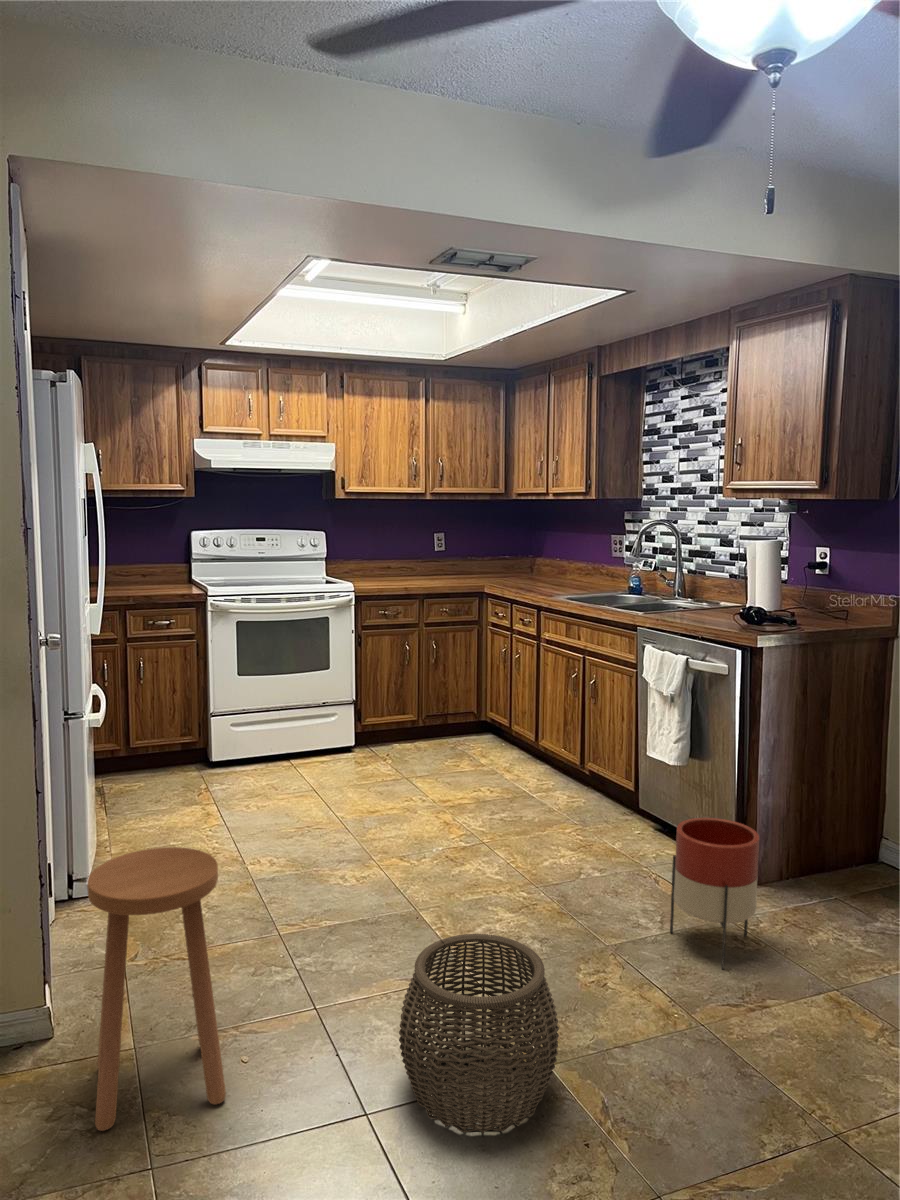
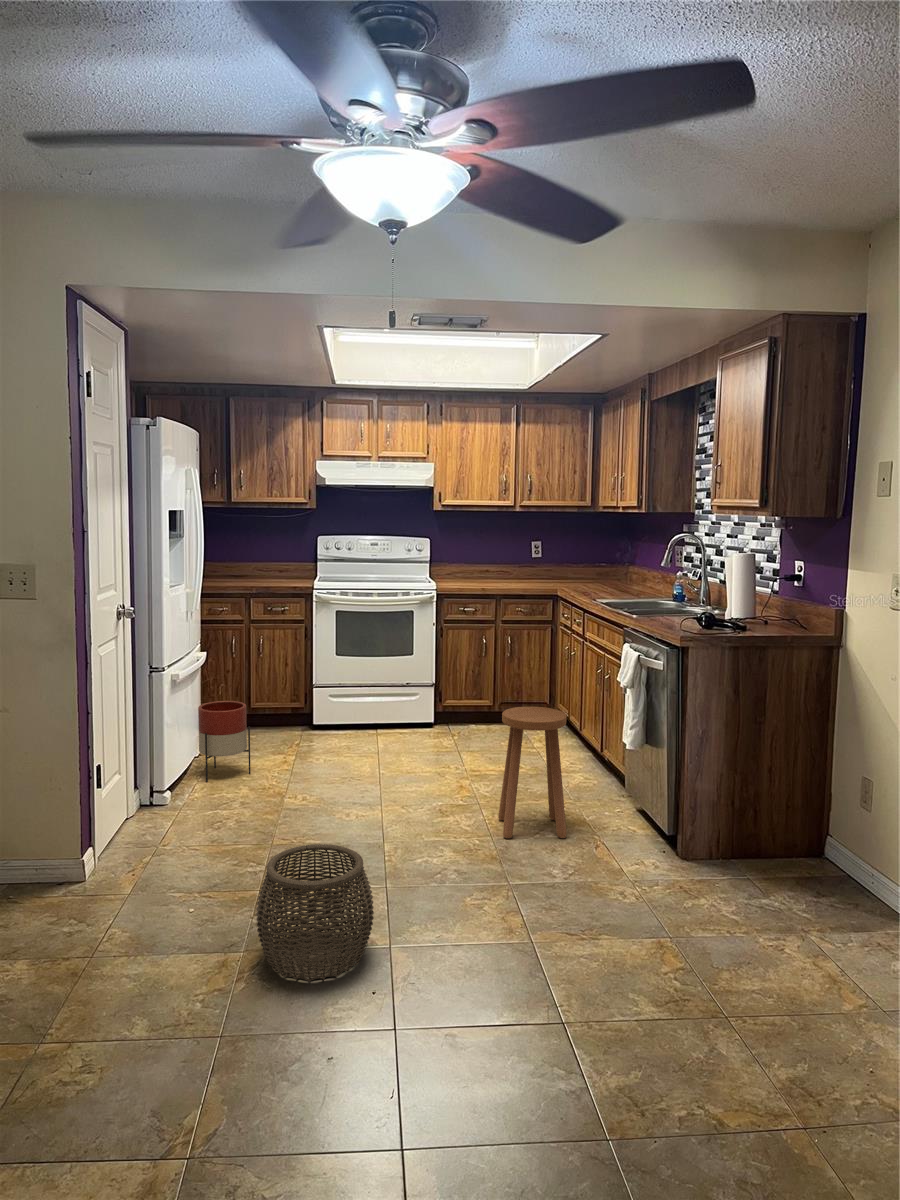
planter: present [670,818,759,969] -> present [198,701,251,782]
stool: present [87,847,226,1131] -> present [498,707,567,838]

